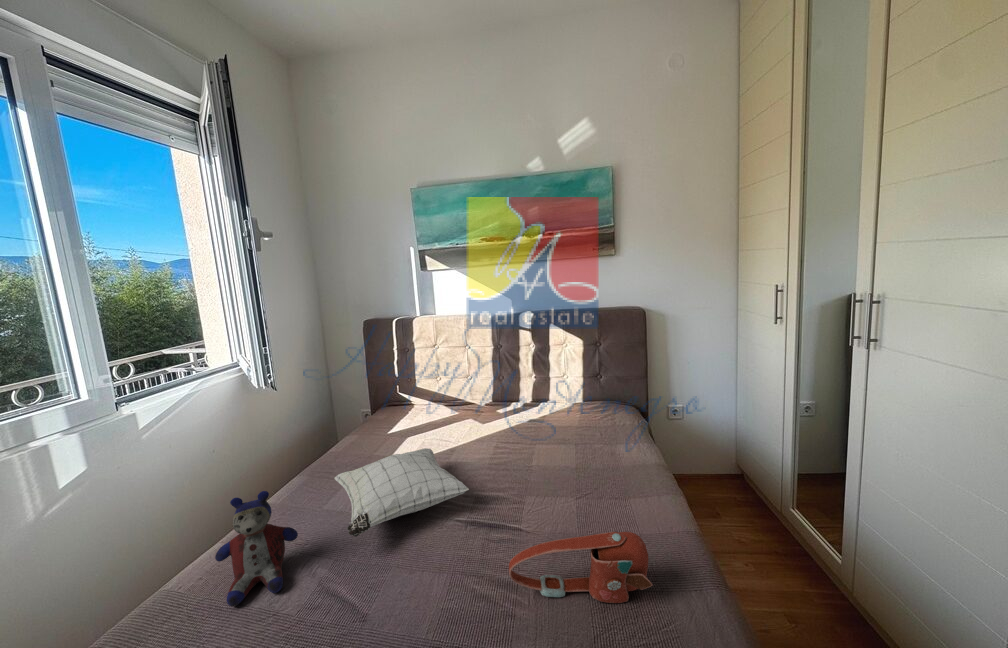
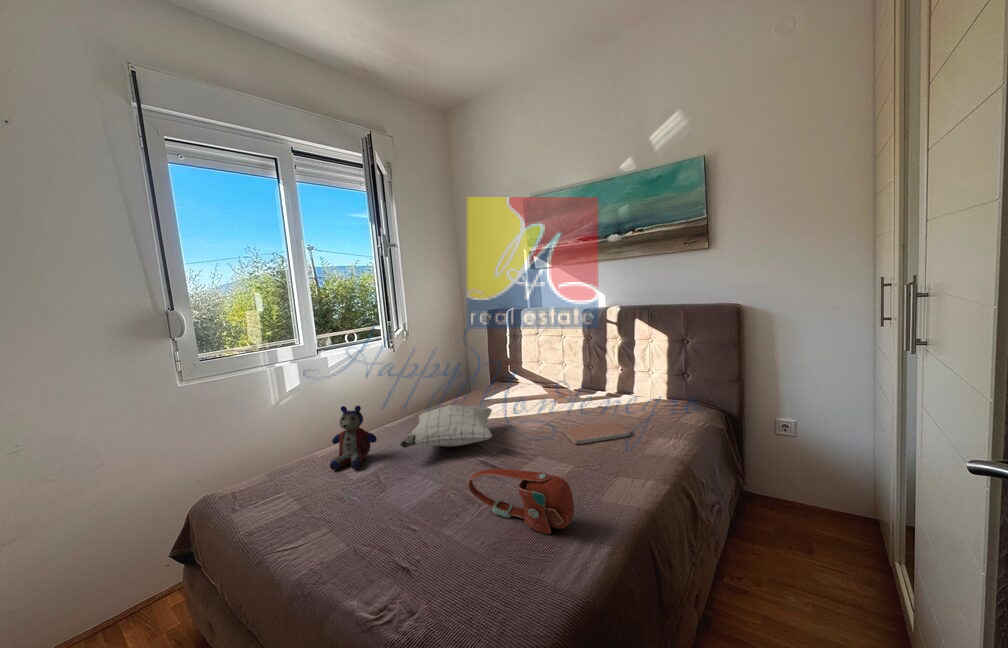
notebook: none [519,437,589,473] -> present [563,421,630,444]

